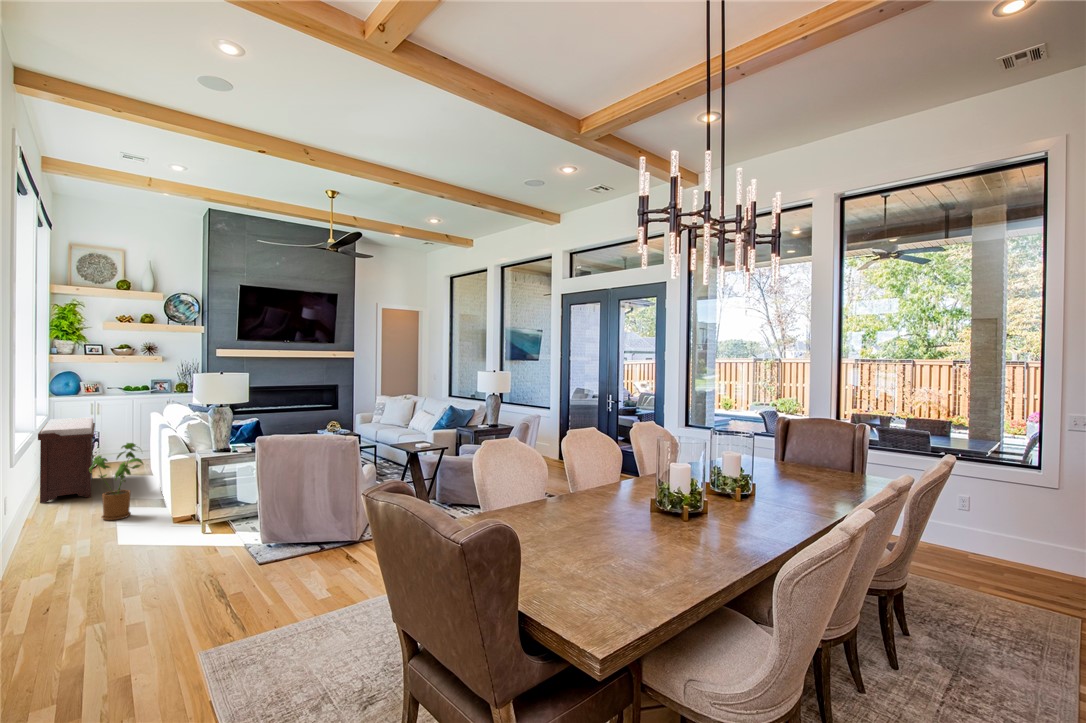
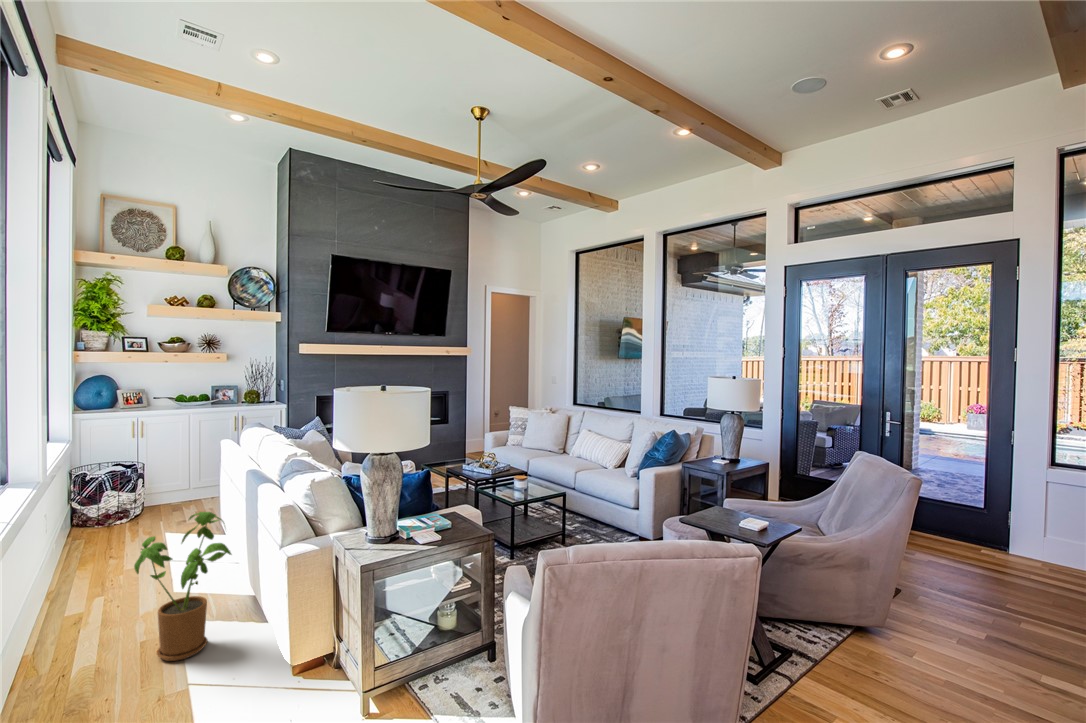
bench: present [38,418,95,503] -> none [47,447,139,605]

